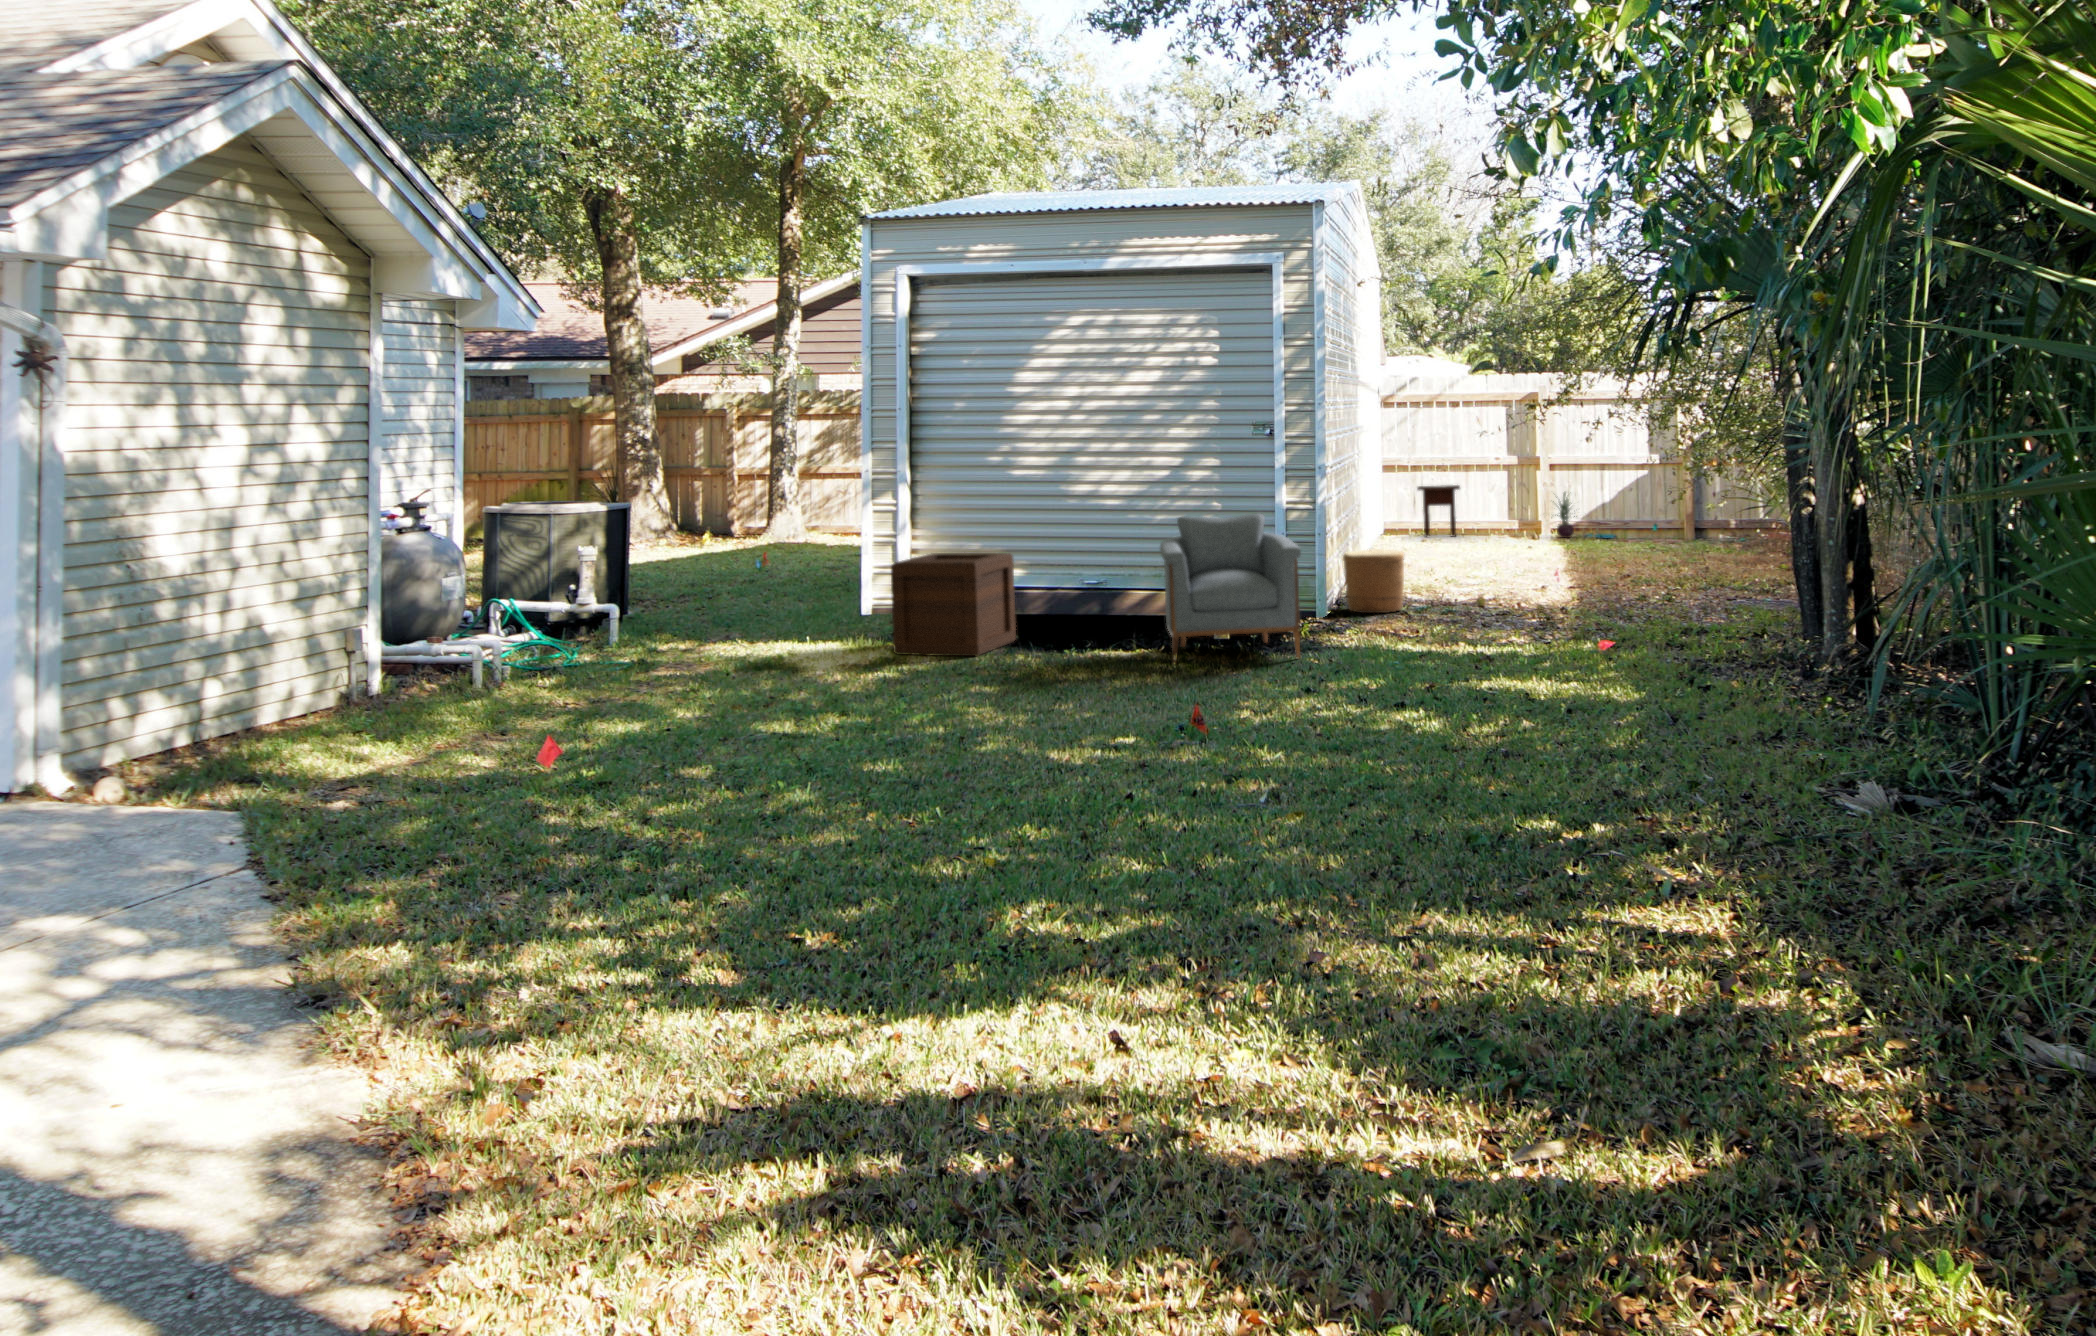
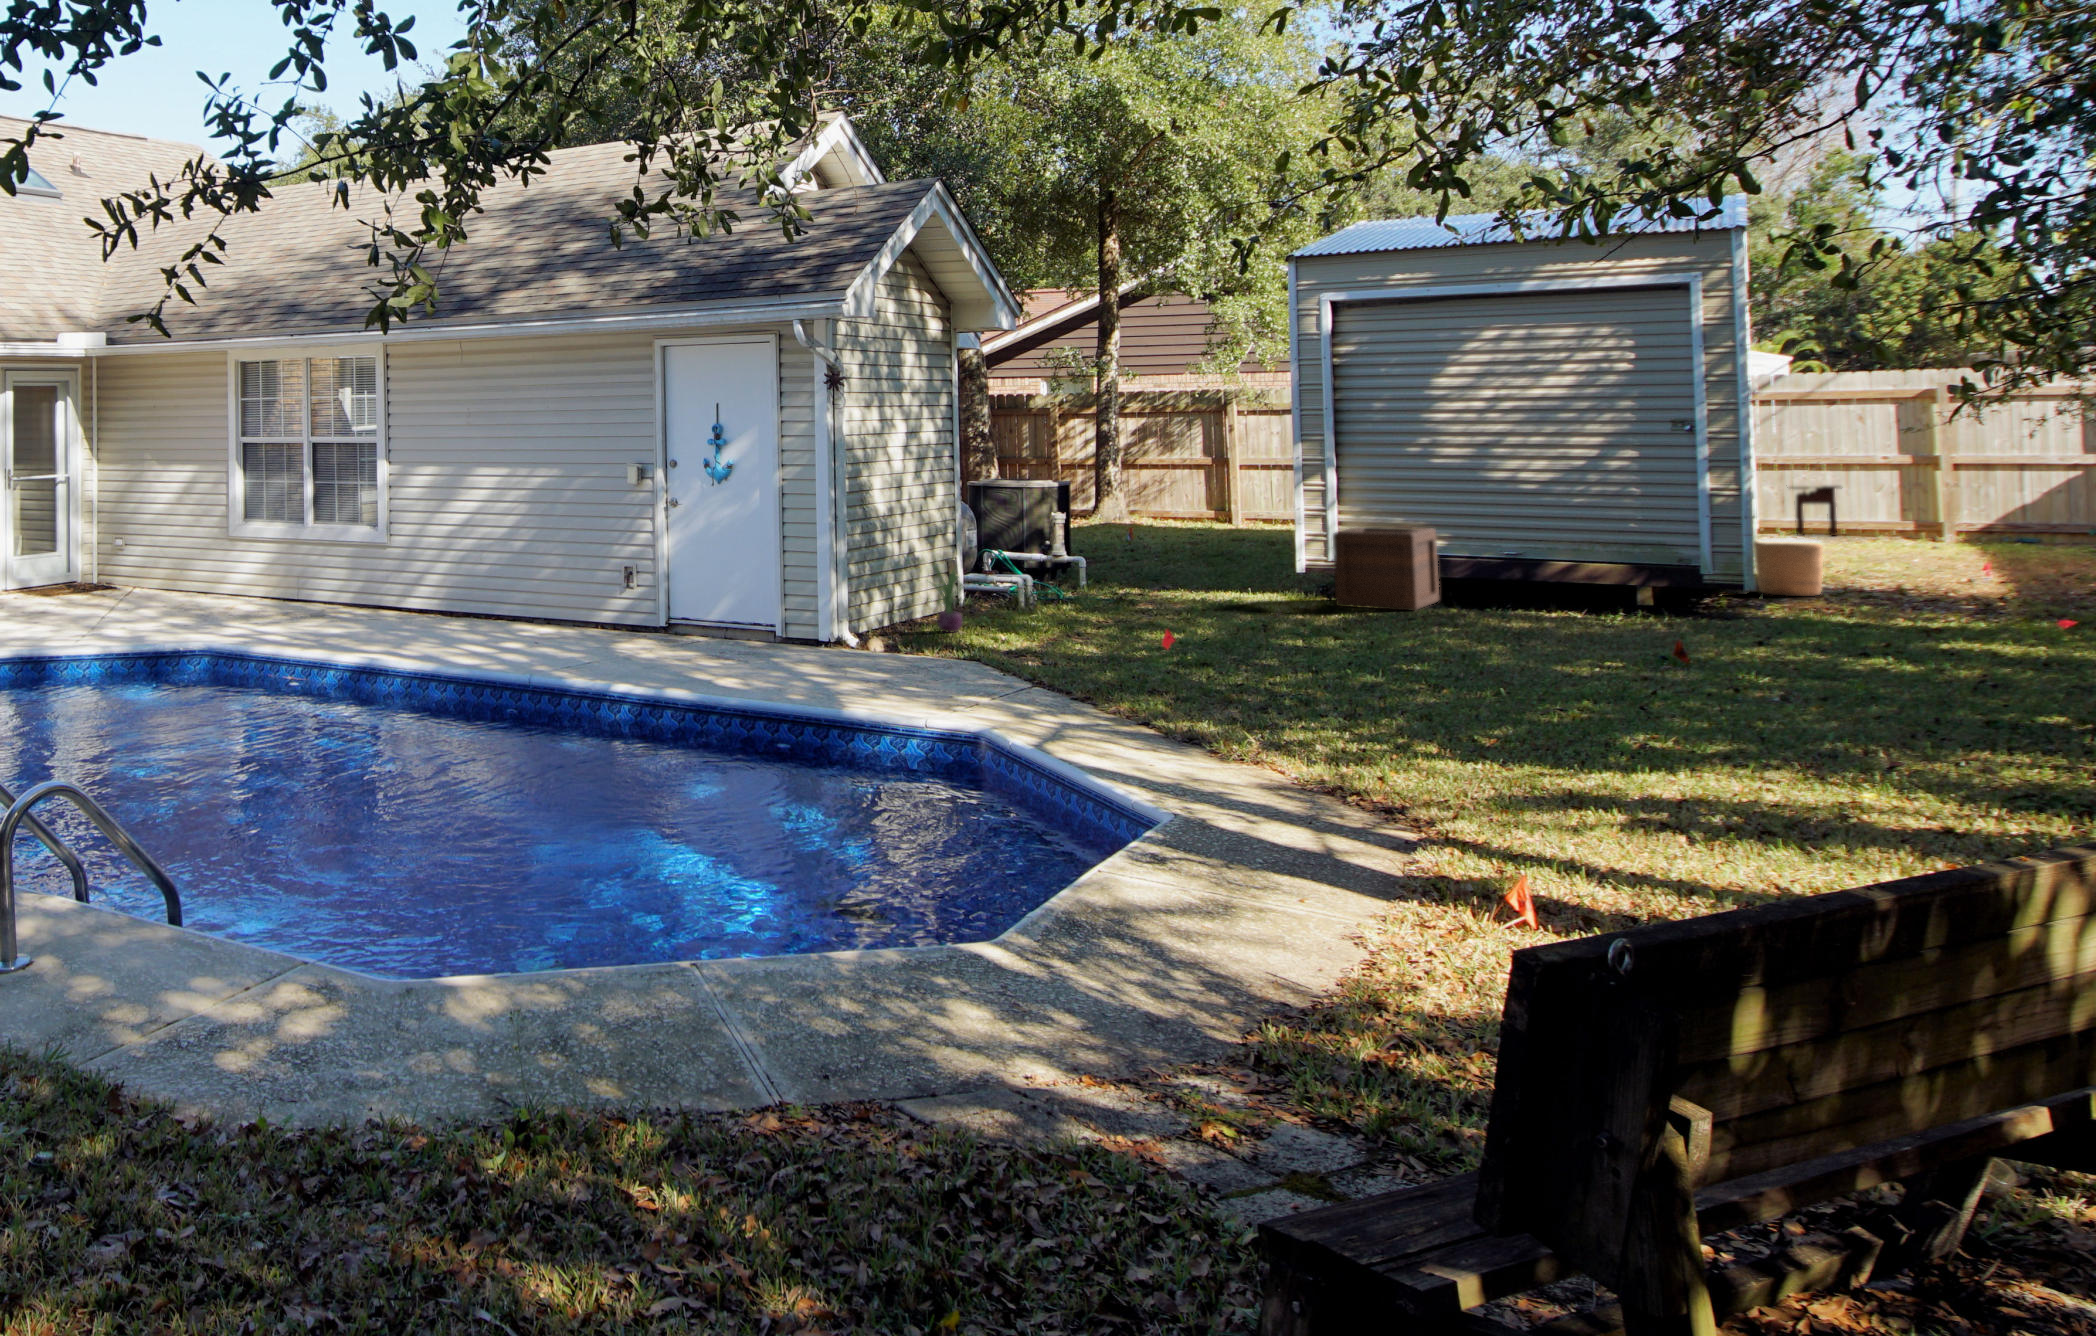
decorative plant: present [1556,492,1575,538] -> present [933,566,972,633]
armchair: present [1160,514,1301,664] -> none [1588,499,1740,626]

